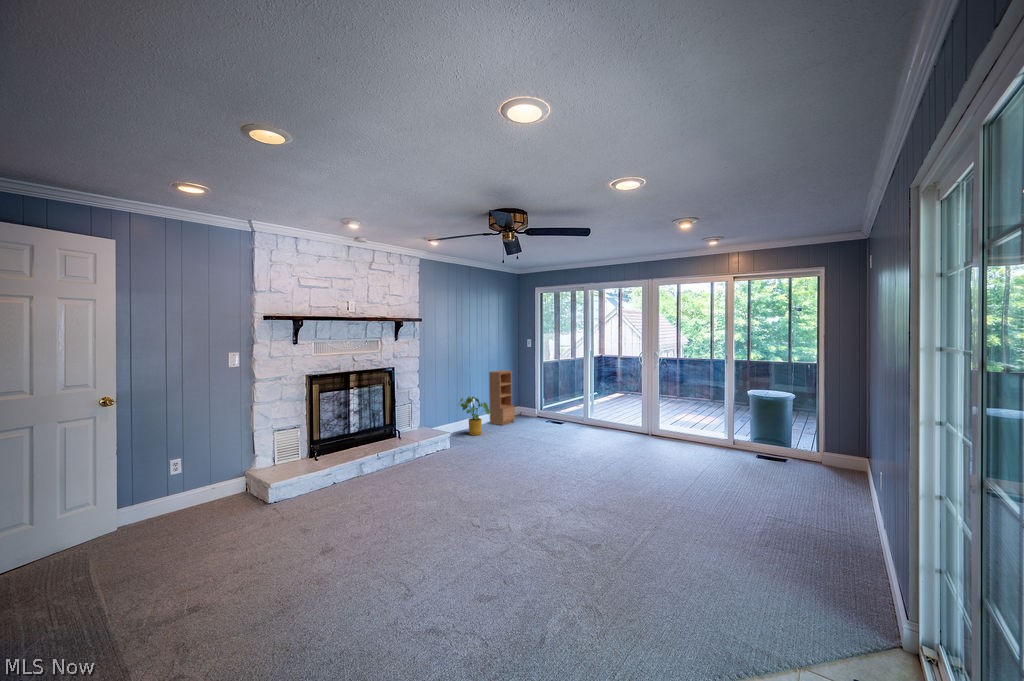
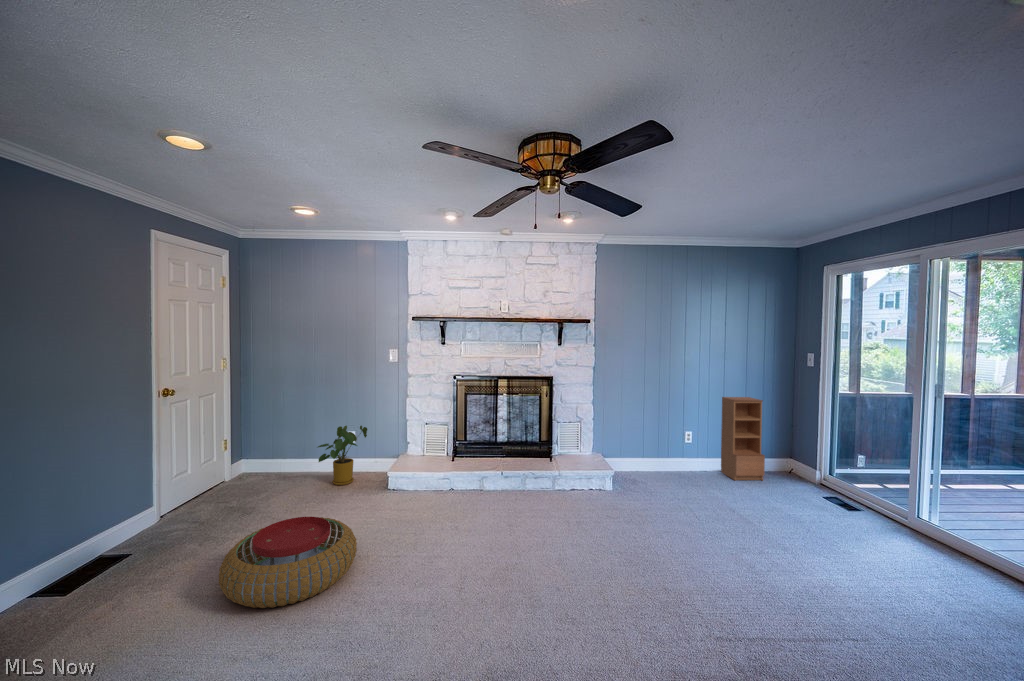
house plant: present [460,396,489,435] -> present [318,426,367,485]
pouf: none [255,513,381,597] -> present [219,517,357,608]

